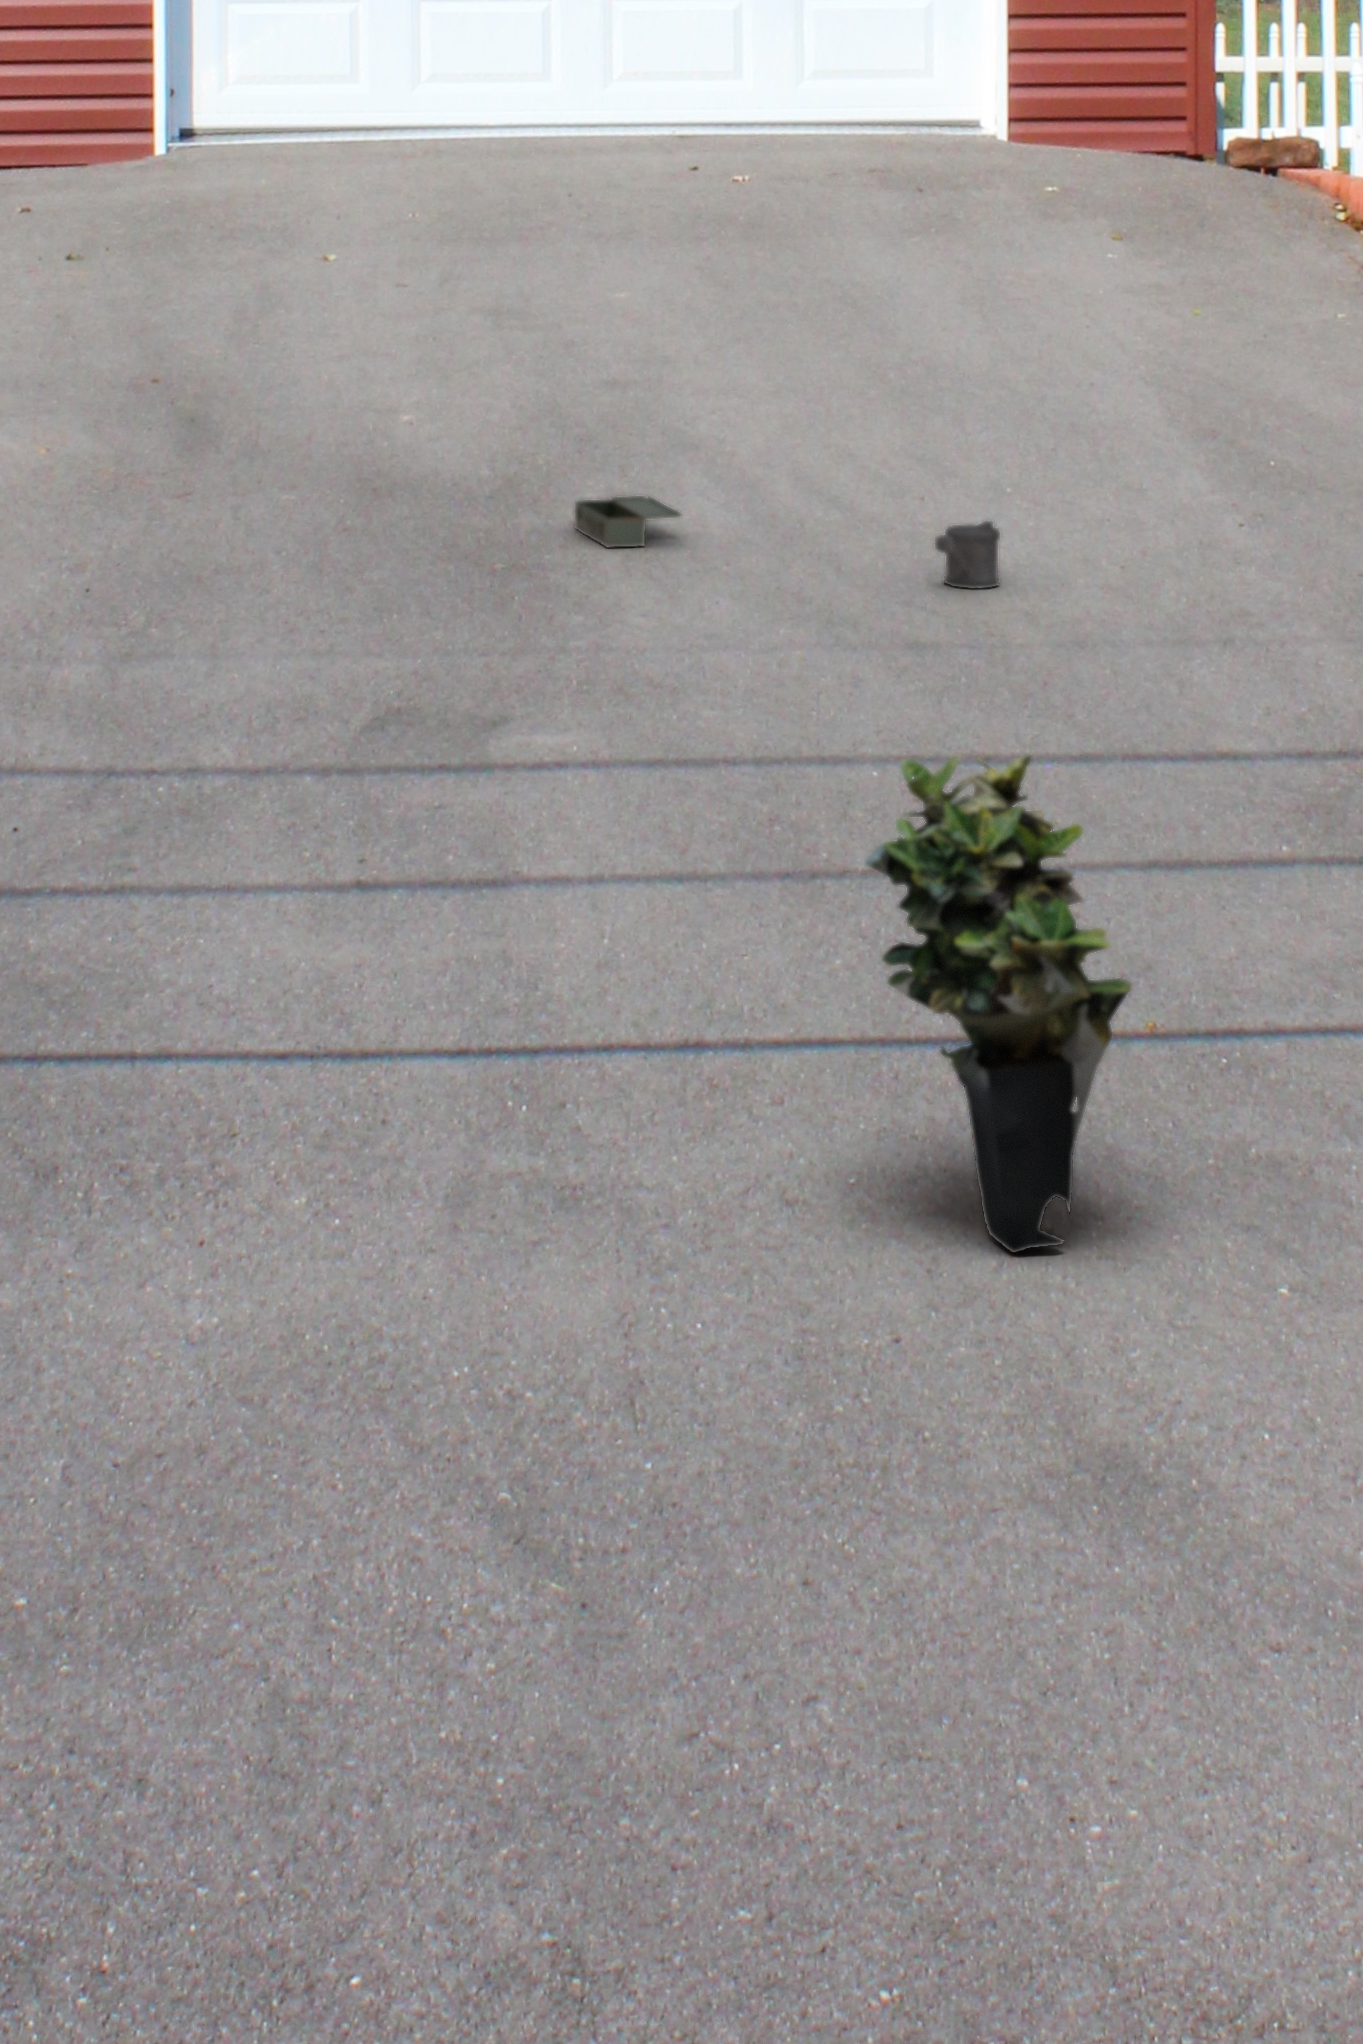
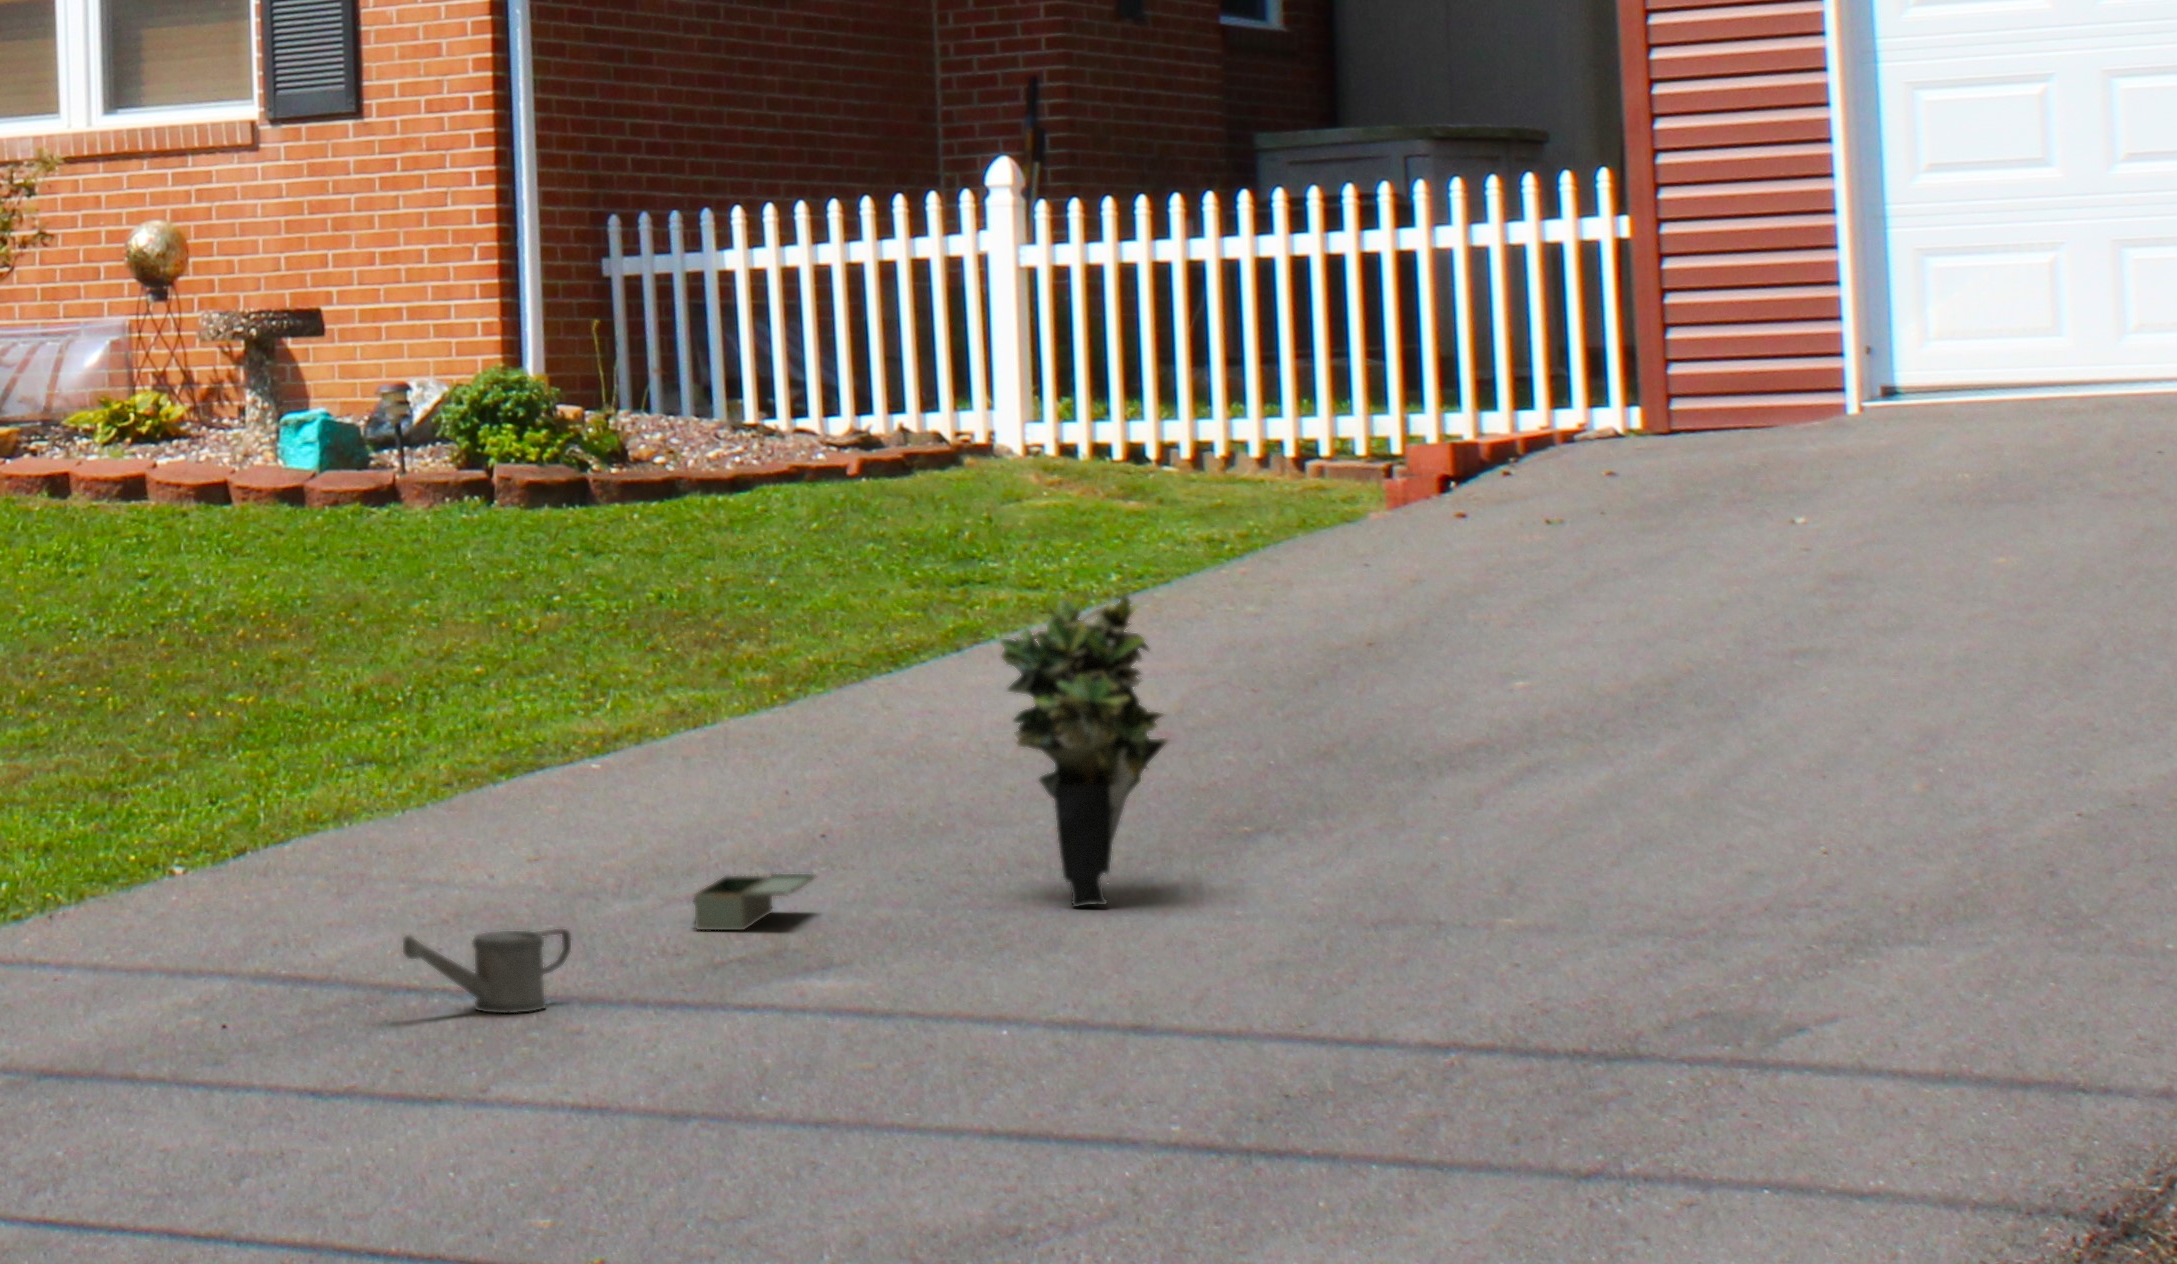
toolbox: present [574,496,680,547] -> present [693,874,815,930]
watering can: present [935,521,1000,589] -> present [403,929,571,1013]

